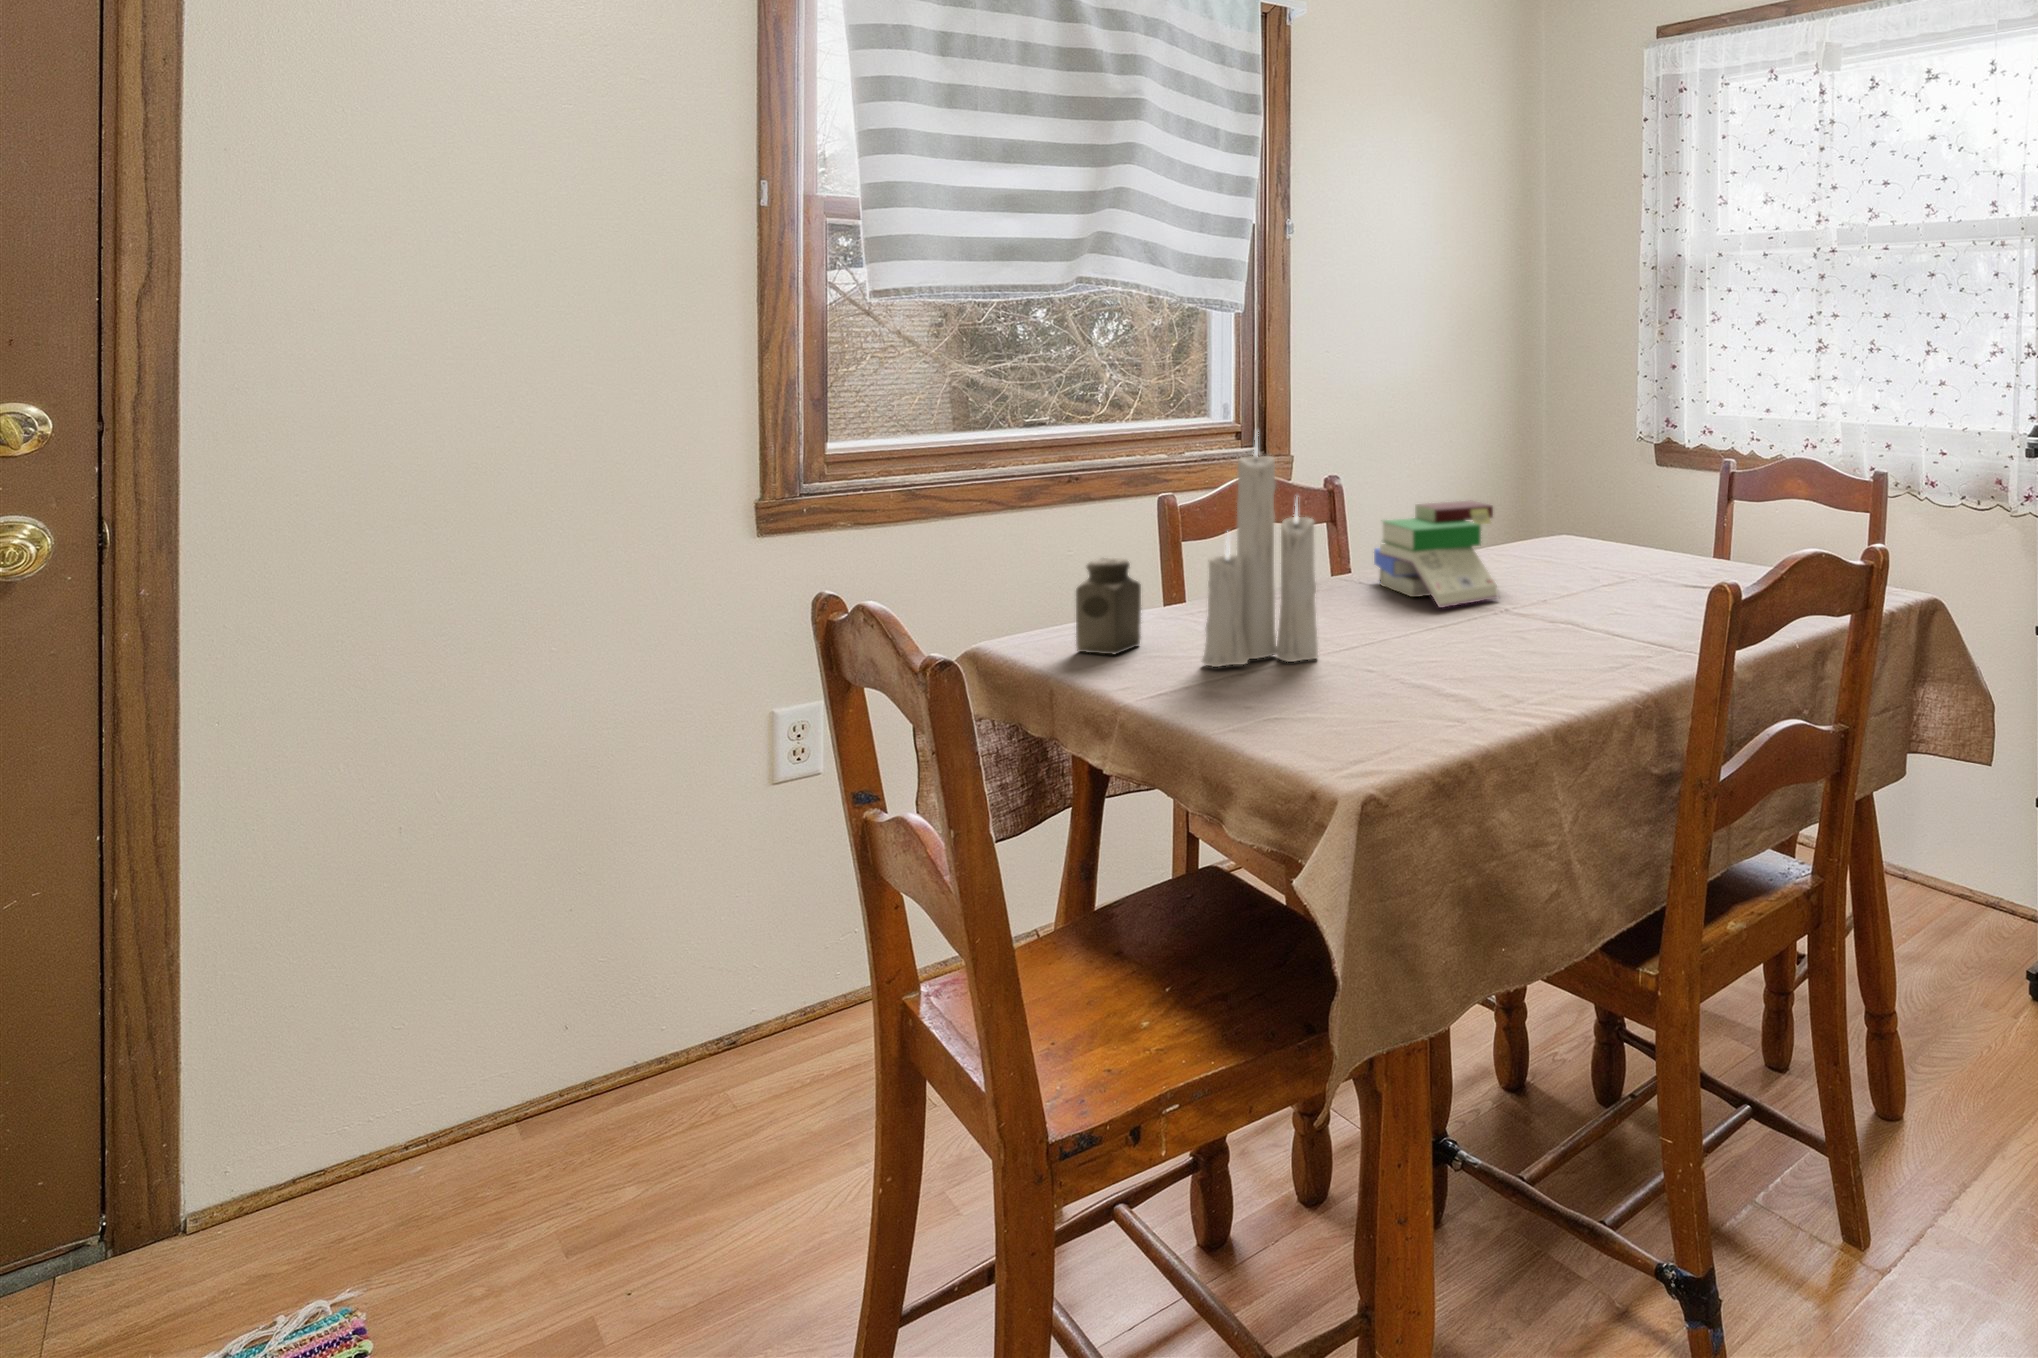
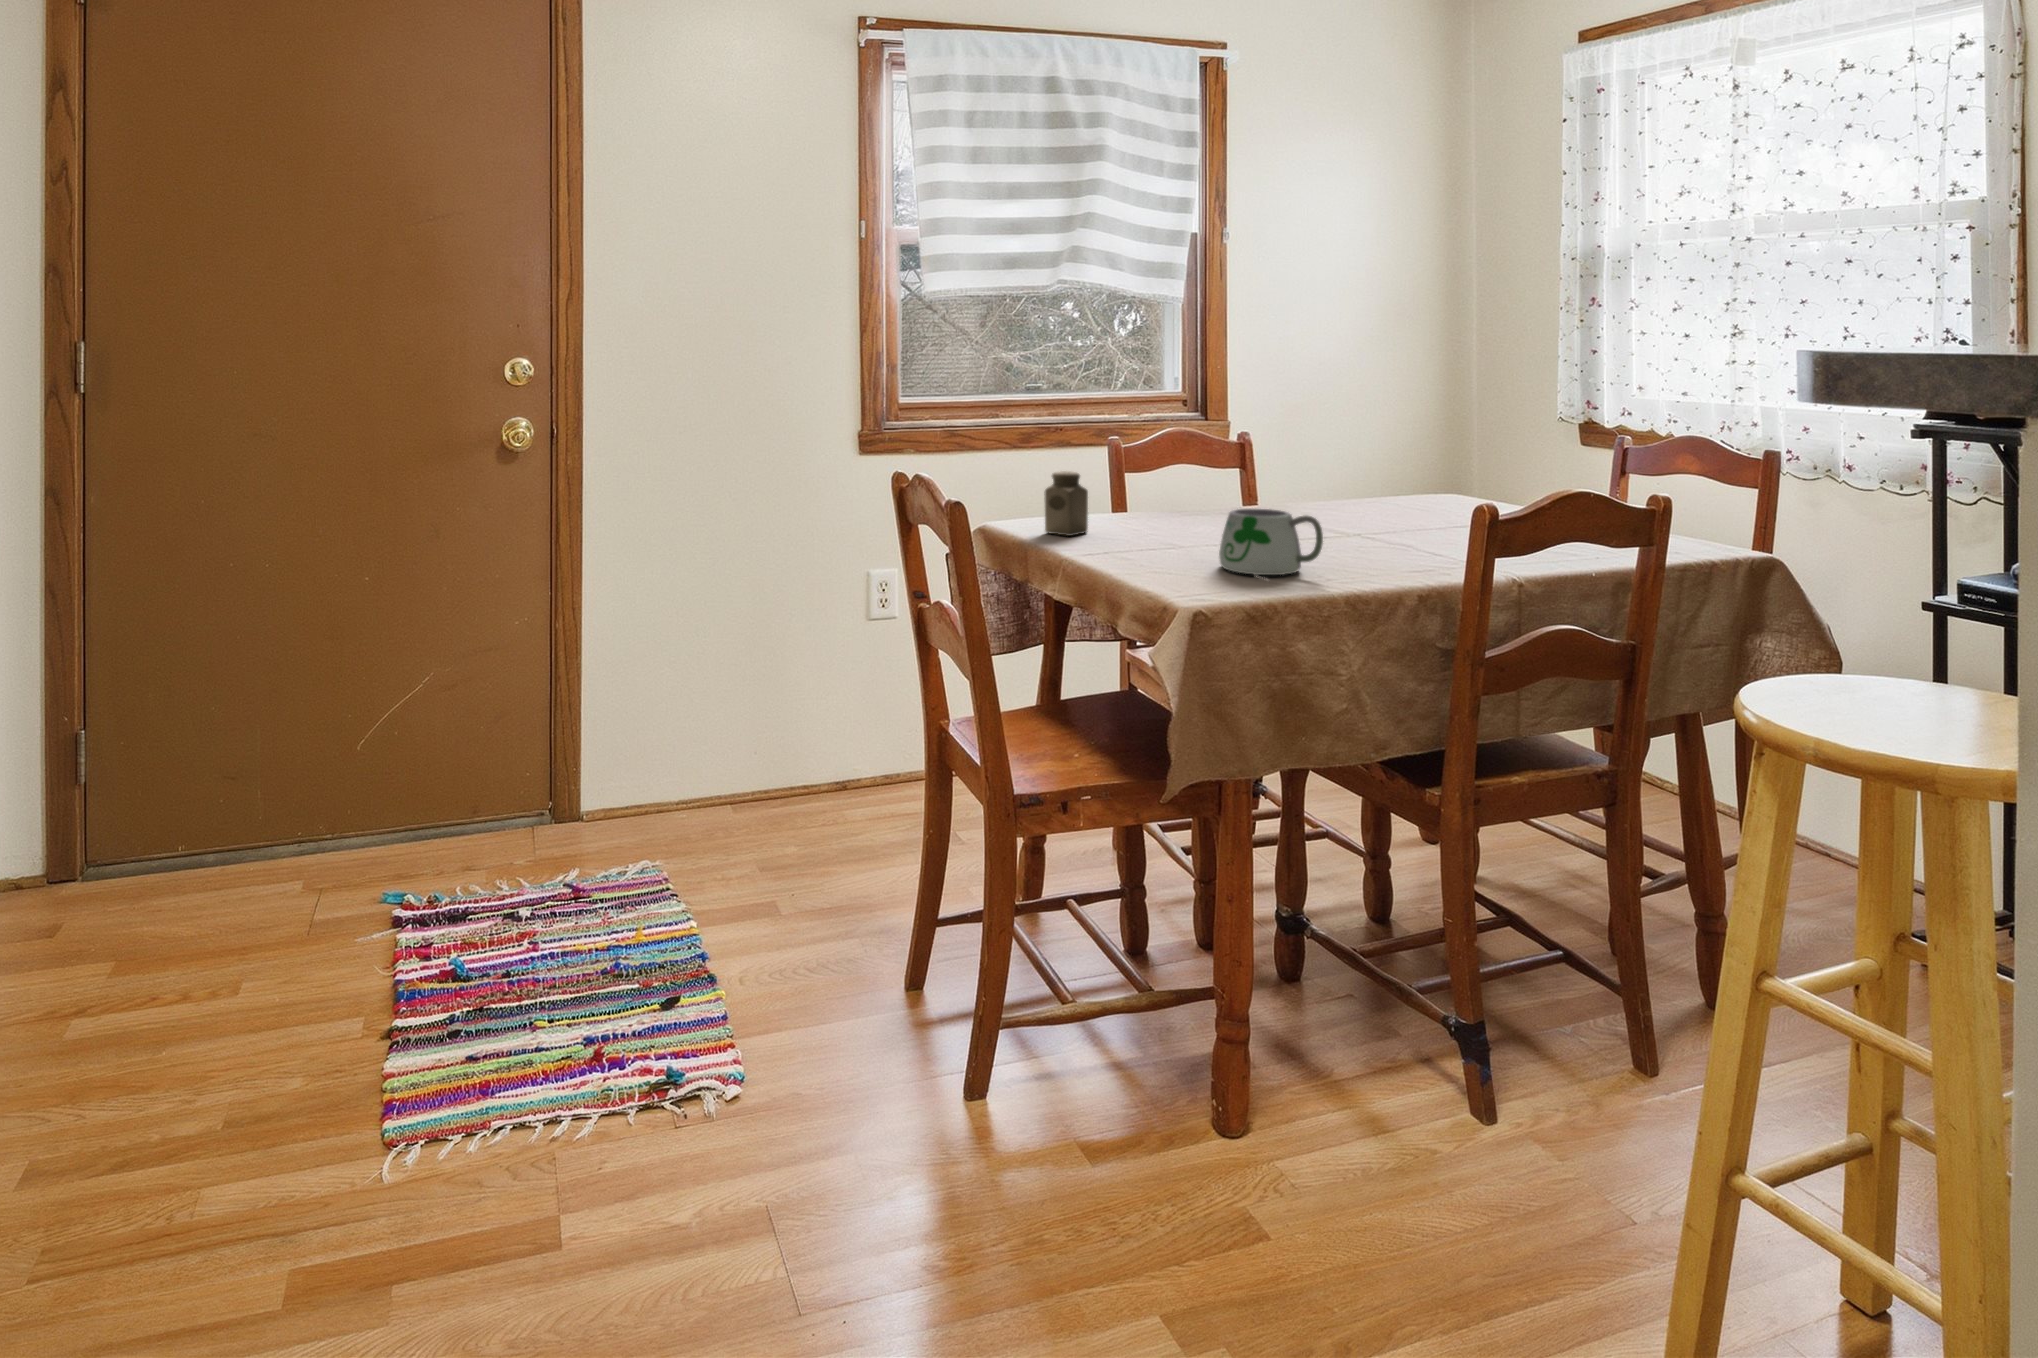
candle: present [1202,438,1318,667] -> none [1125,374,1208,549]
book: present [1374,501,1498,608] -> none [1272,451,1369,528]
mug: none [1344,602,1486,711] -> present [1219,509,1323,581]

